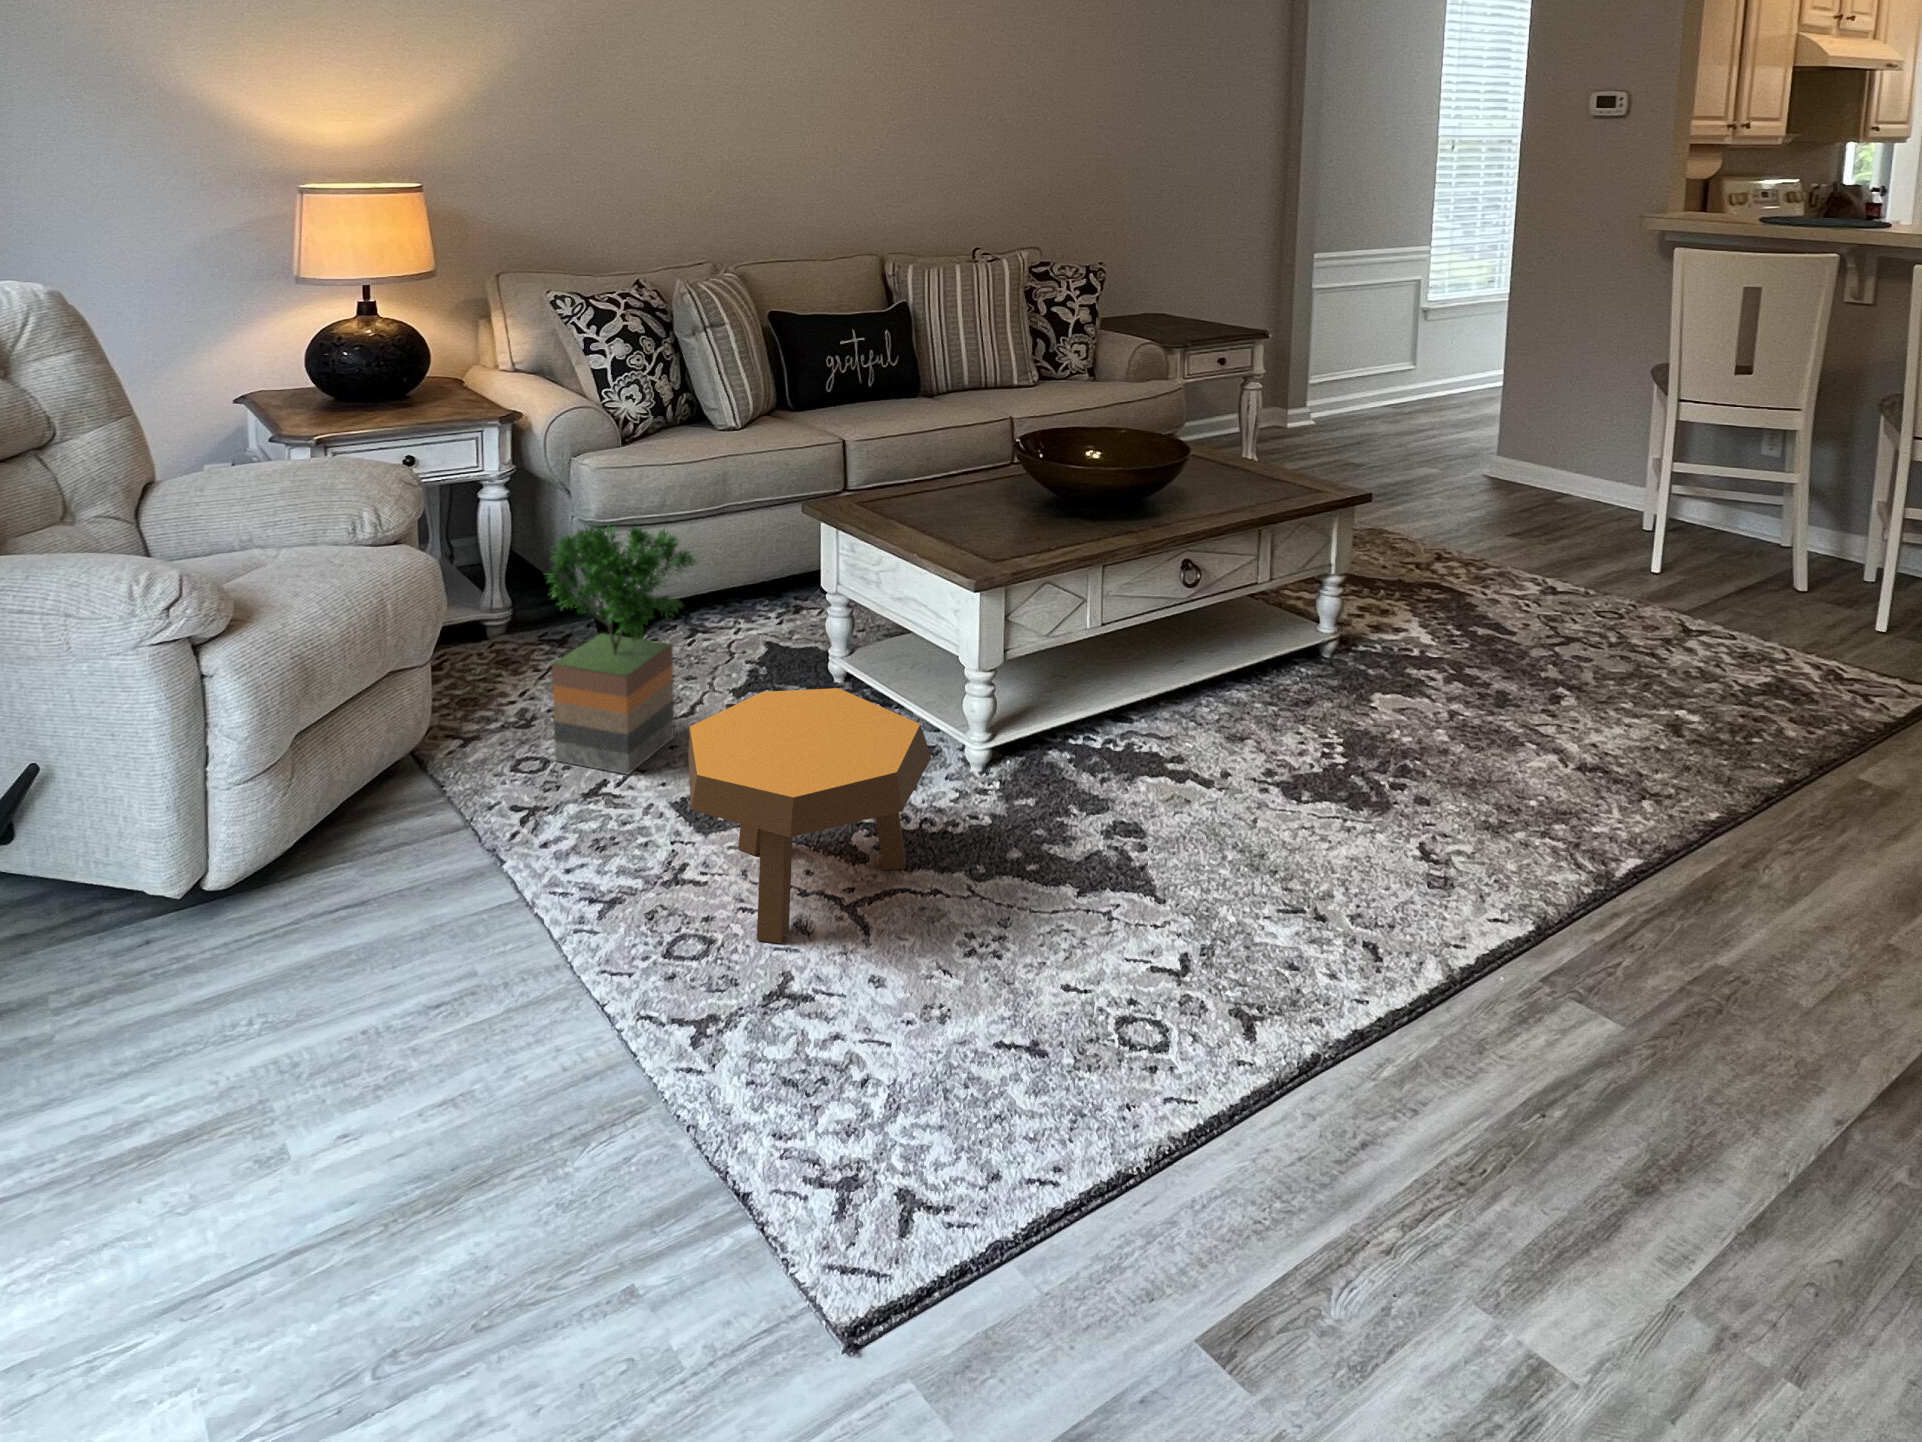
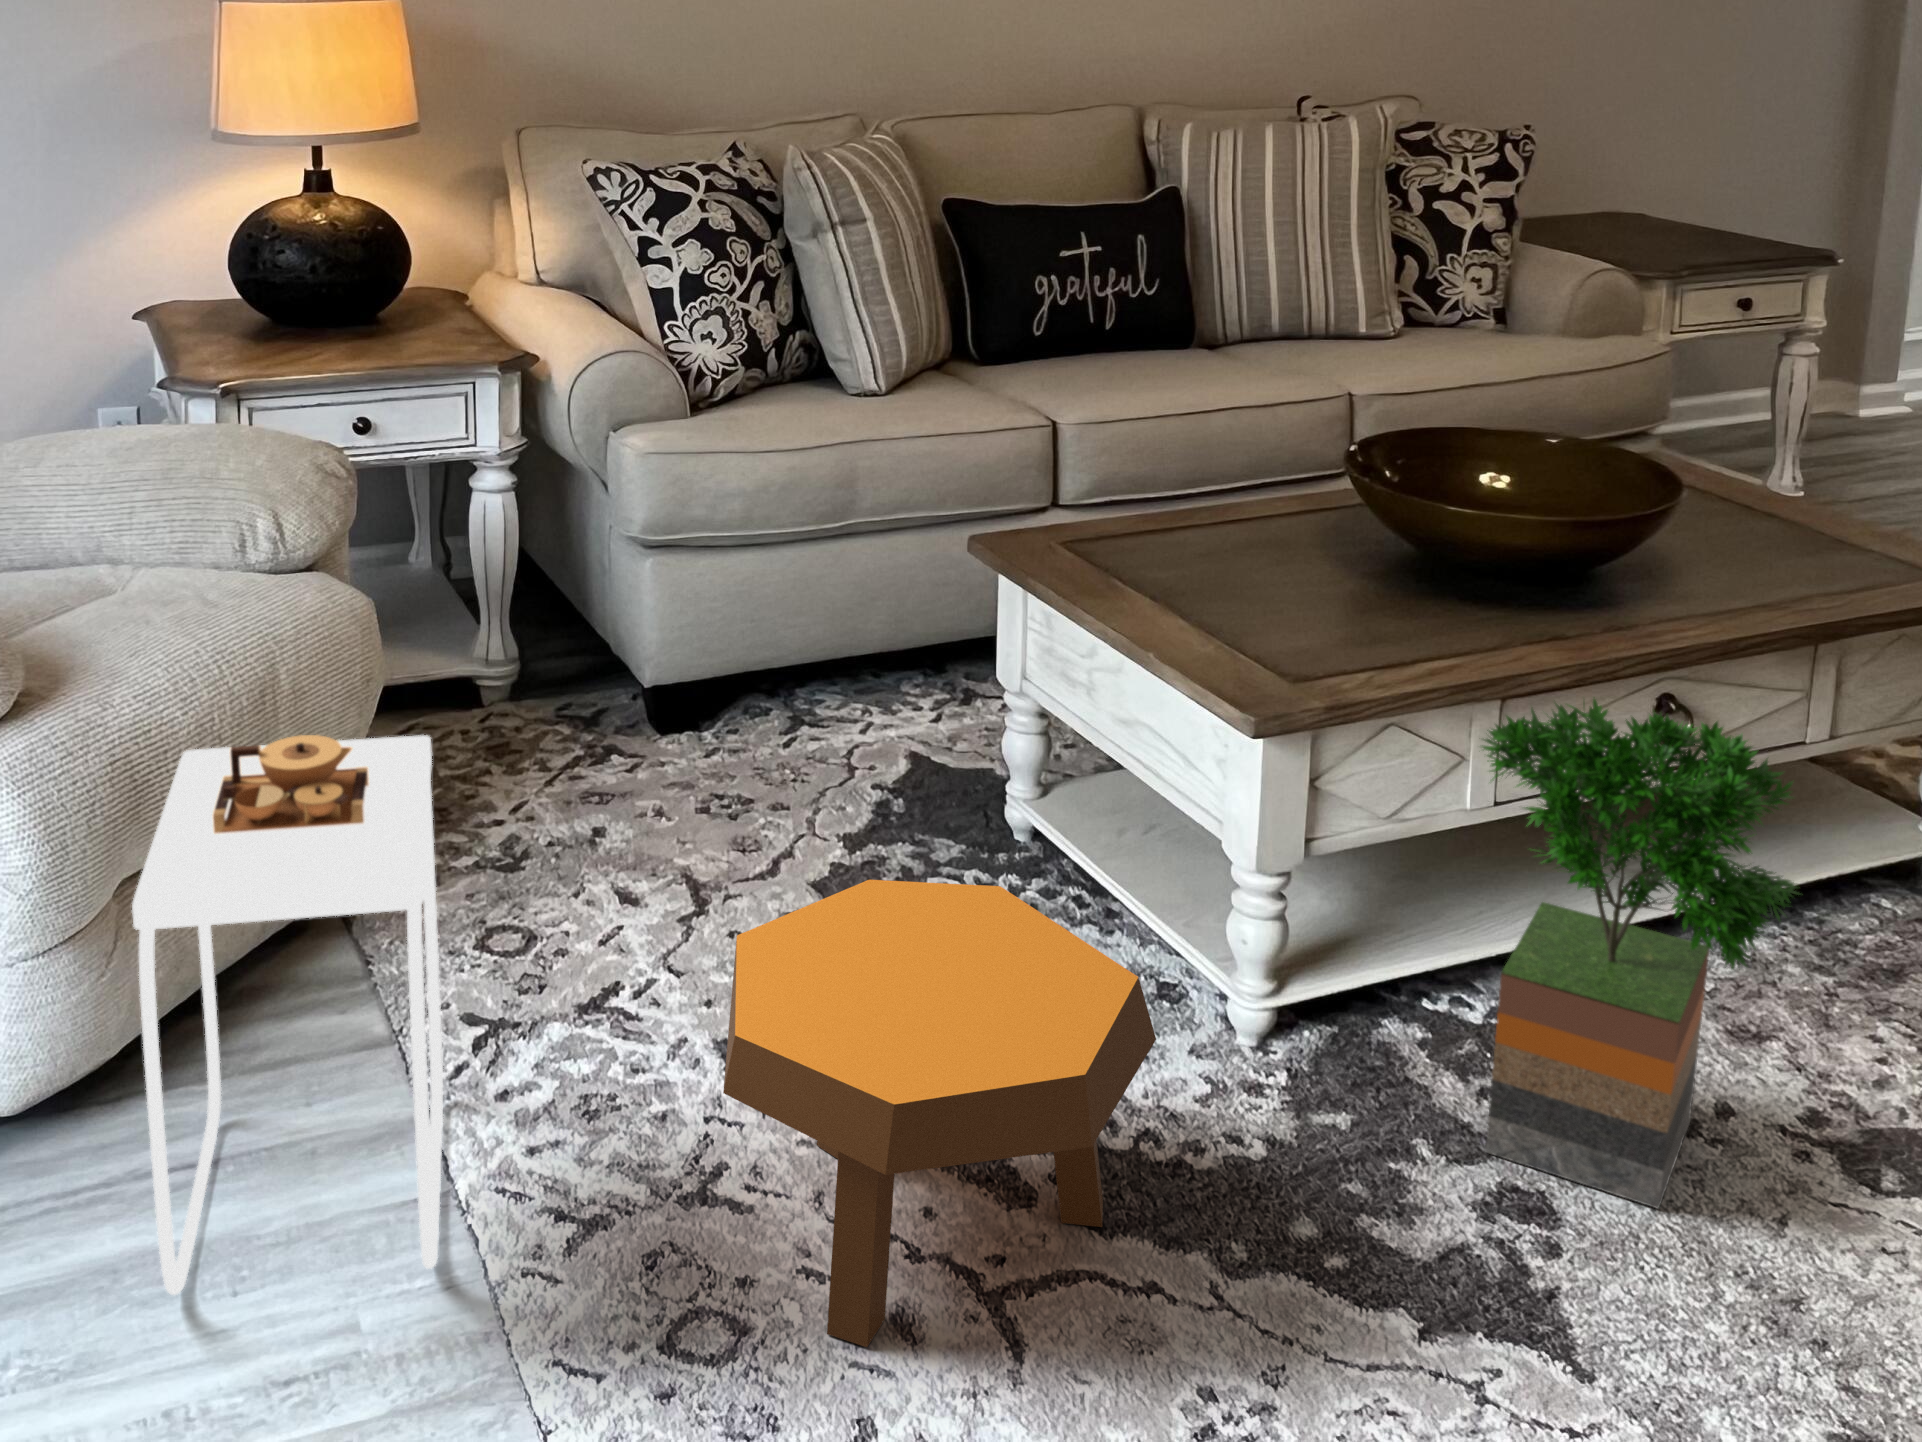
potted tree: present [548,523,696,774] -> present [1483,699,1799,1208]
side table: none [331,626,518,973] -> present [132,735,443,1295]

